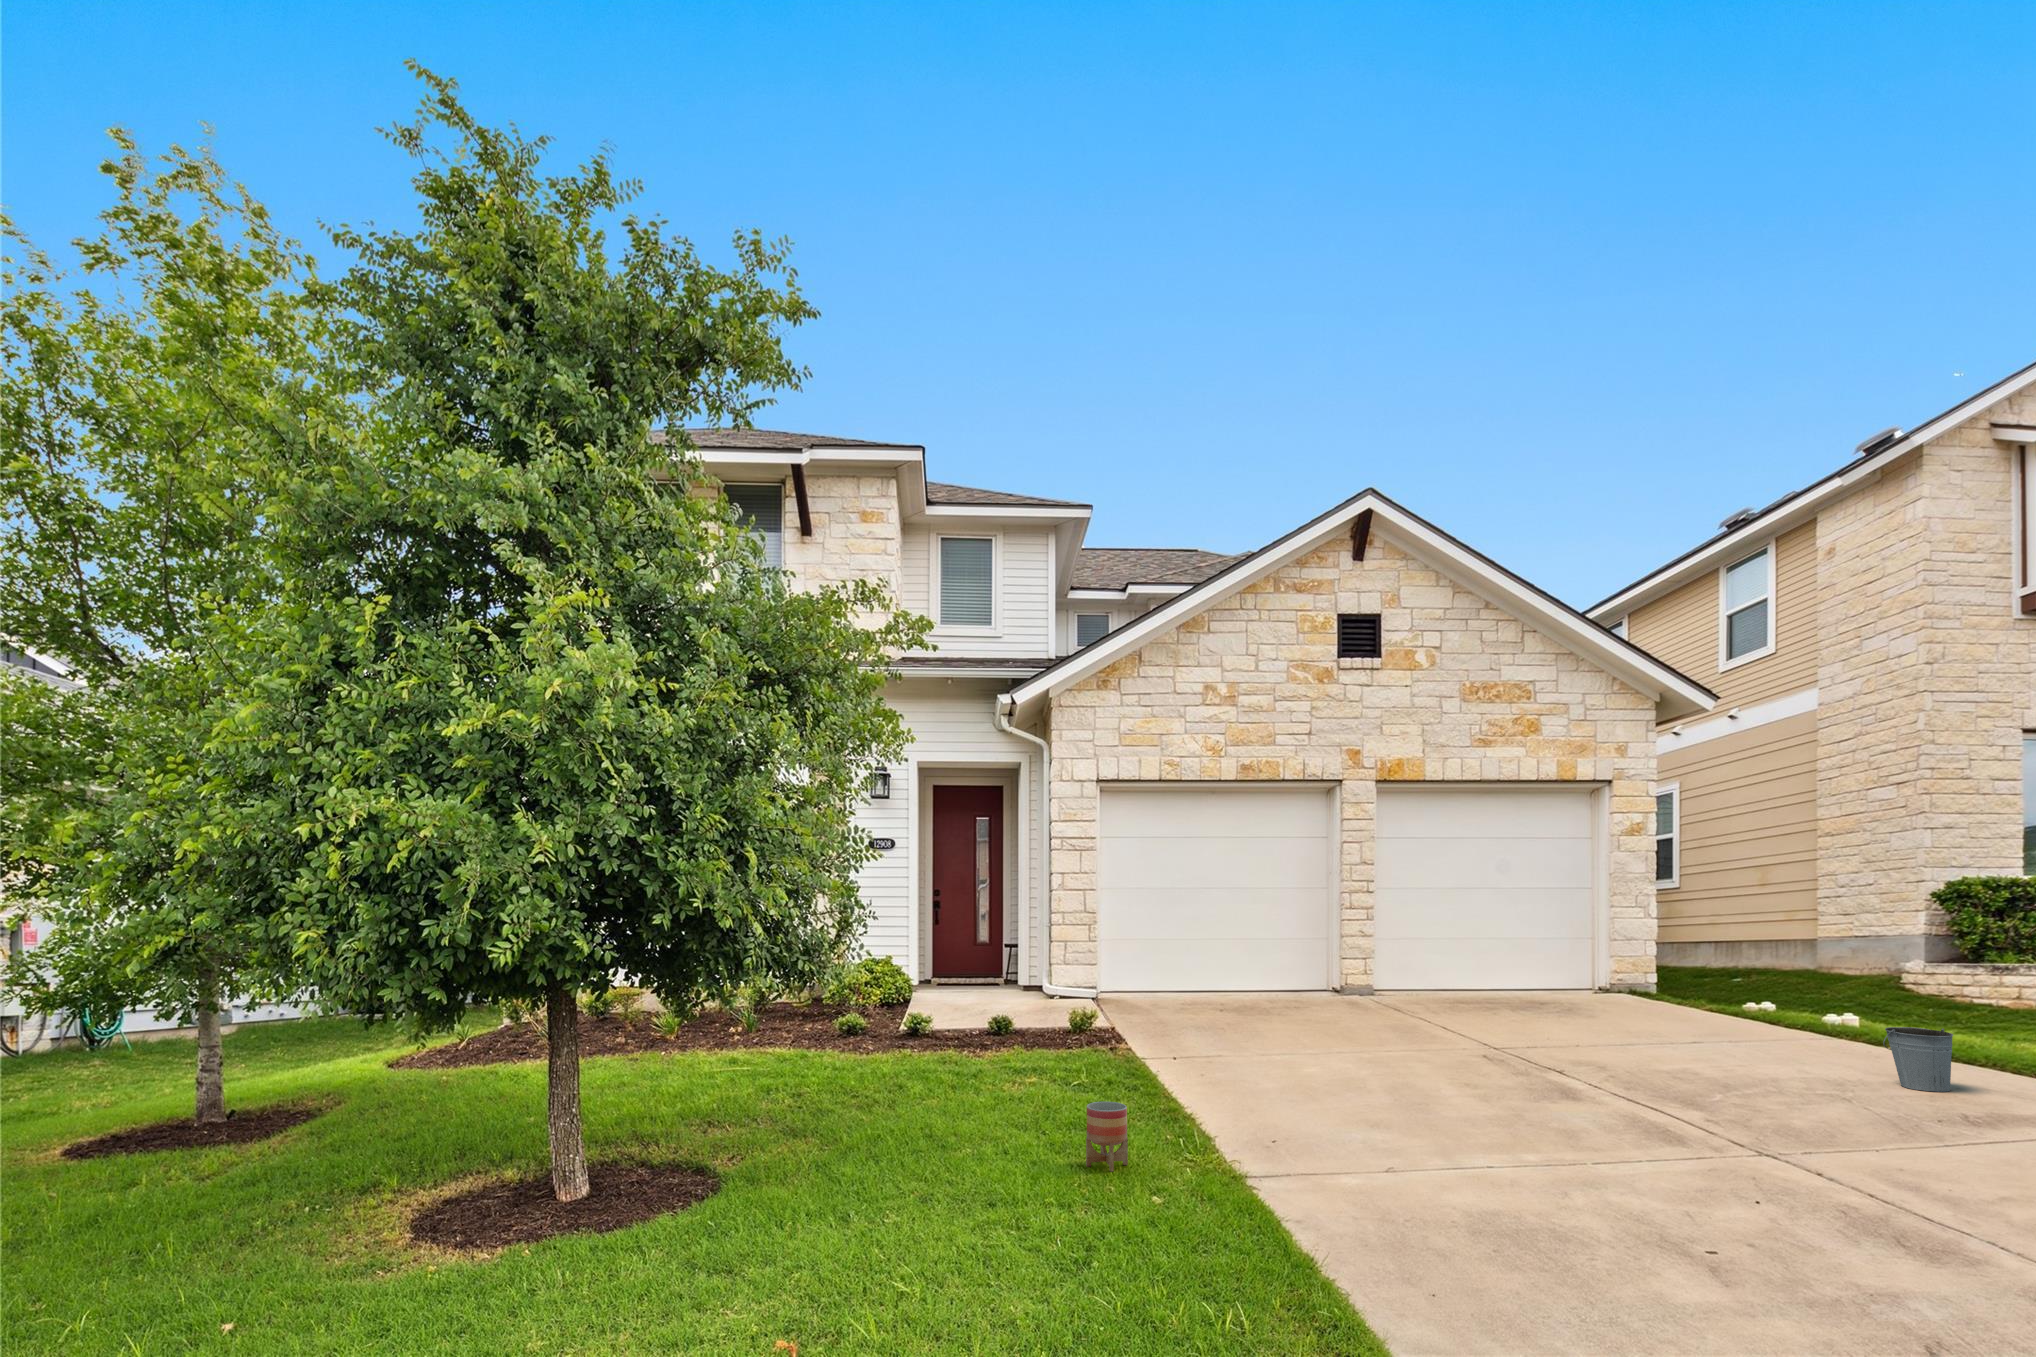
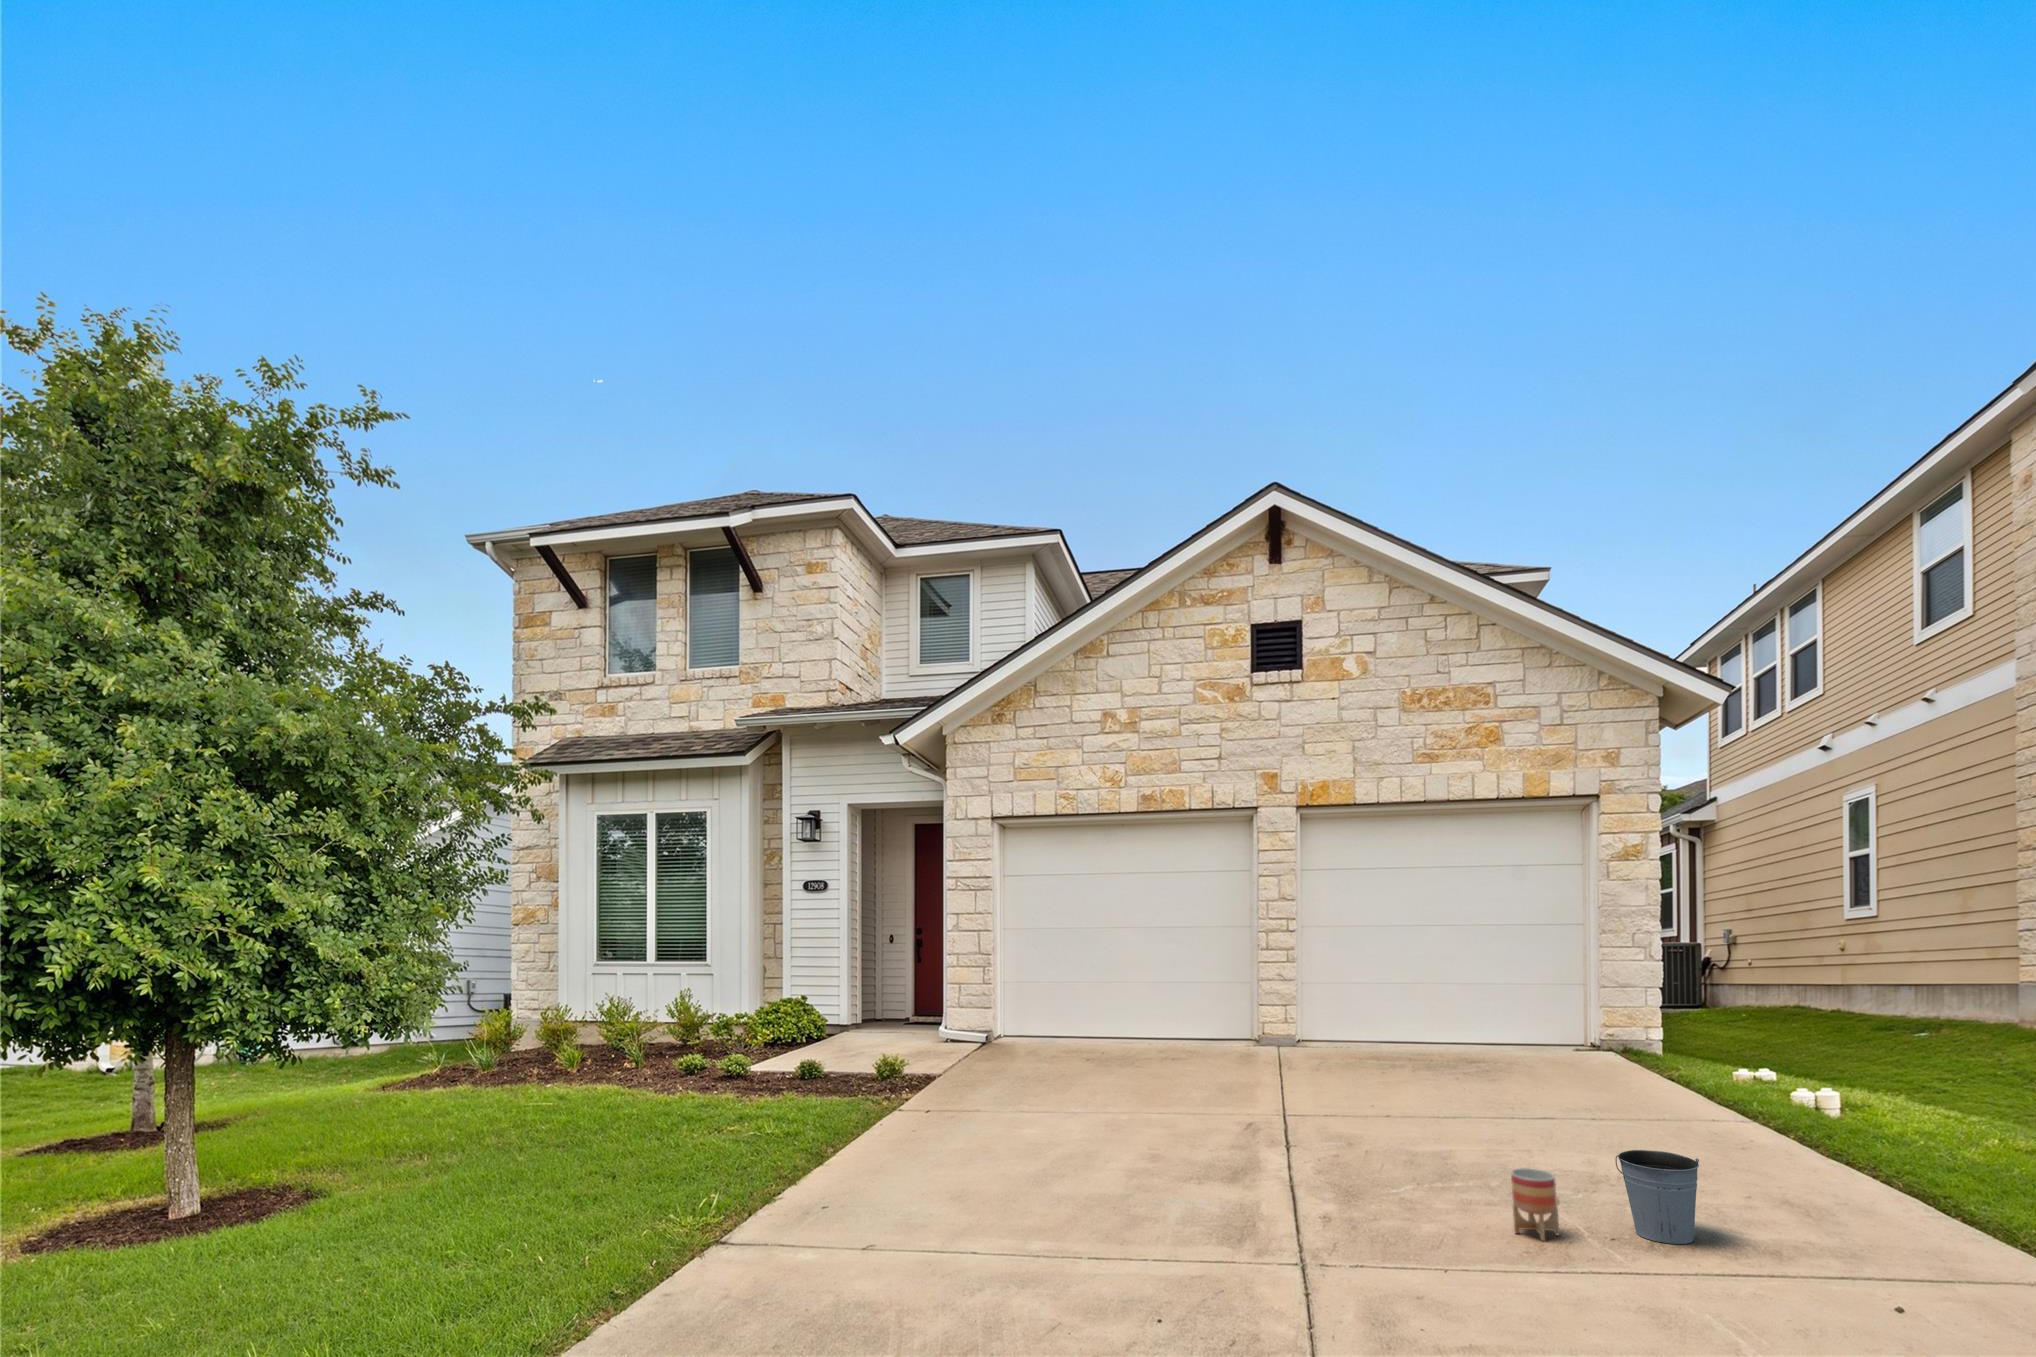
planter: present [1086,1102,1128,1172] -> present [1511,1168,1559,1241]

